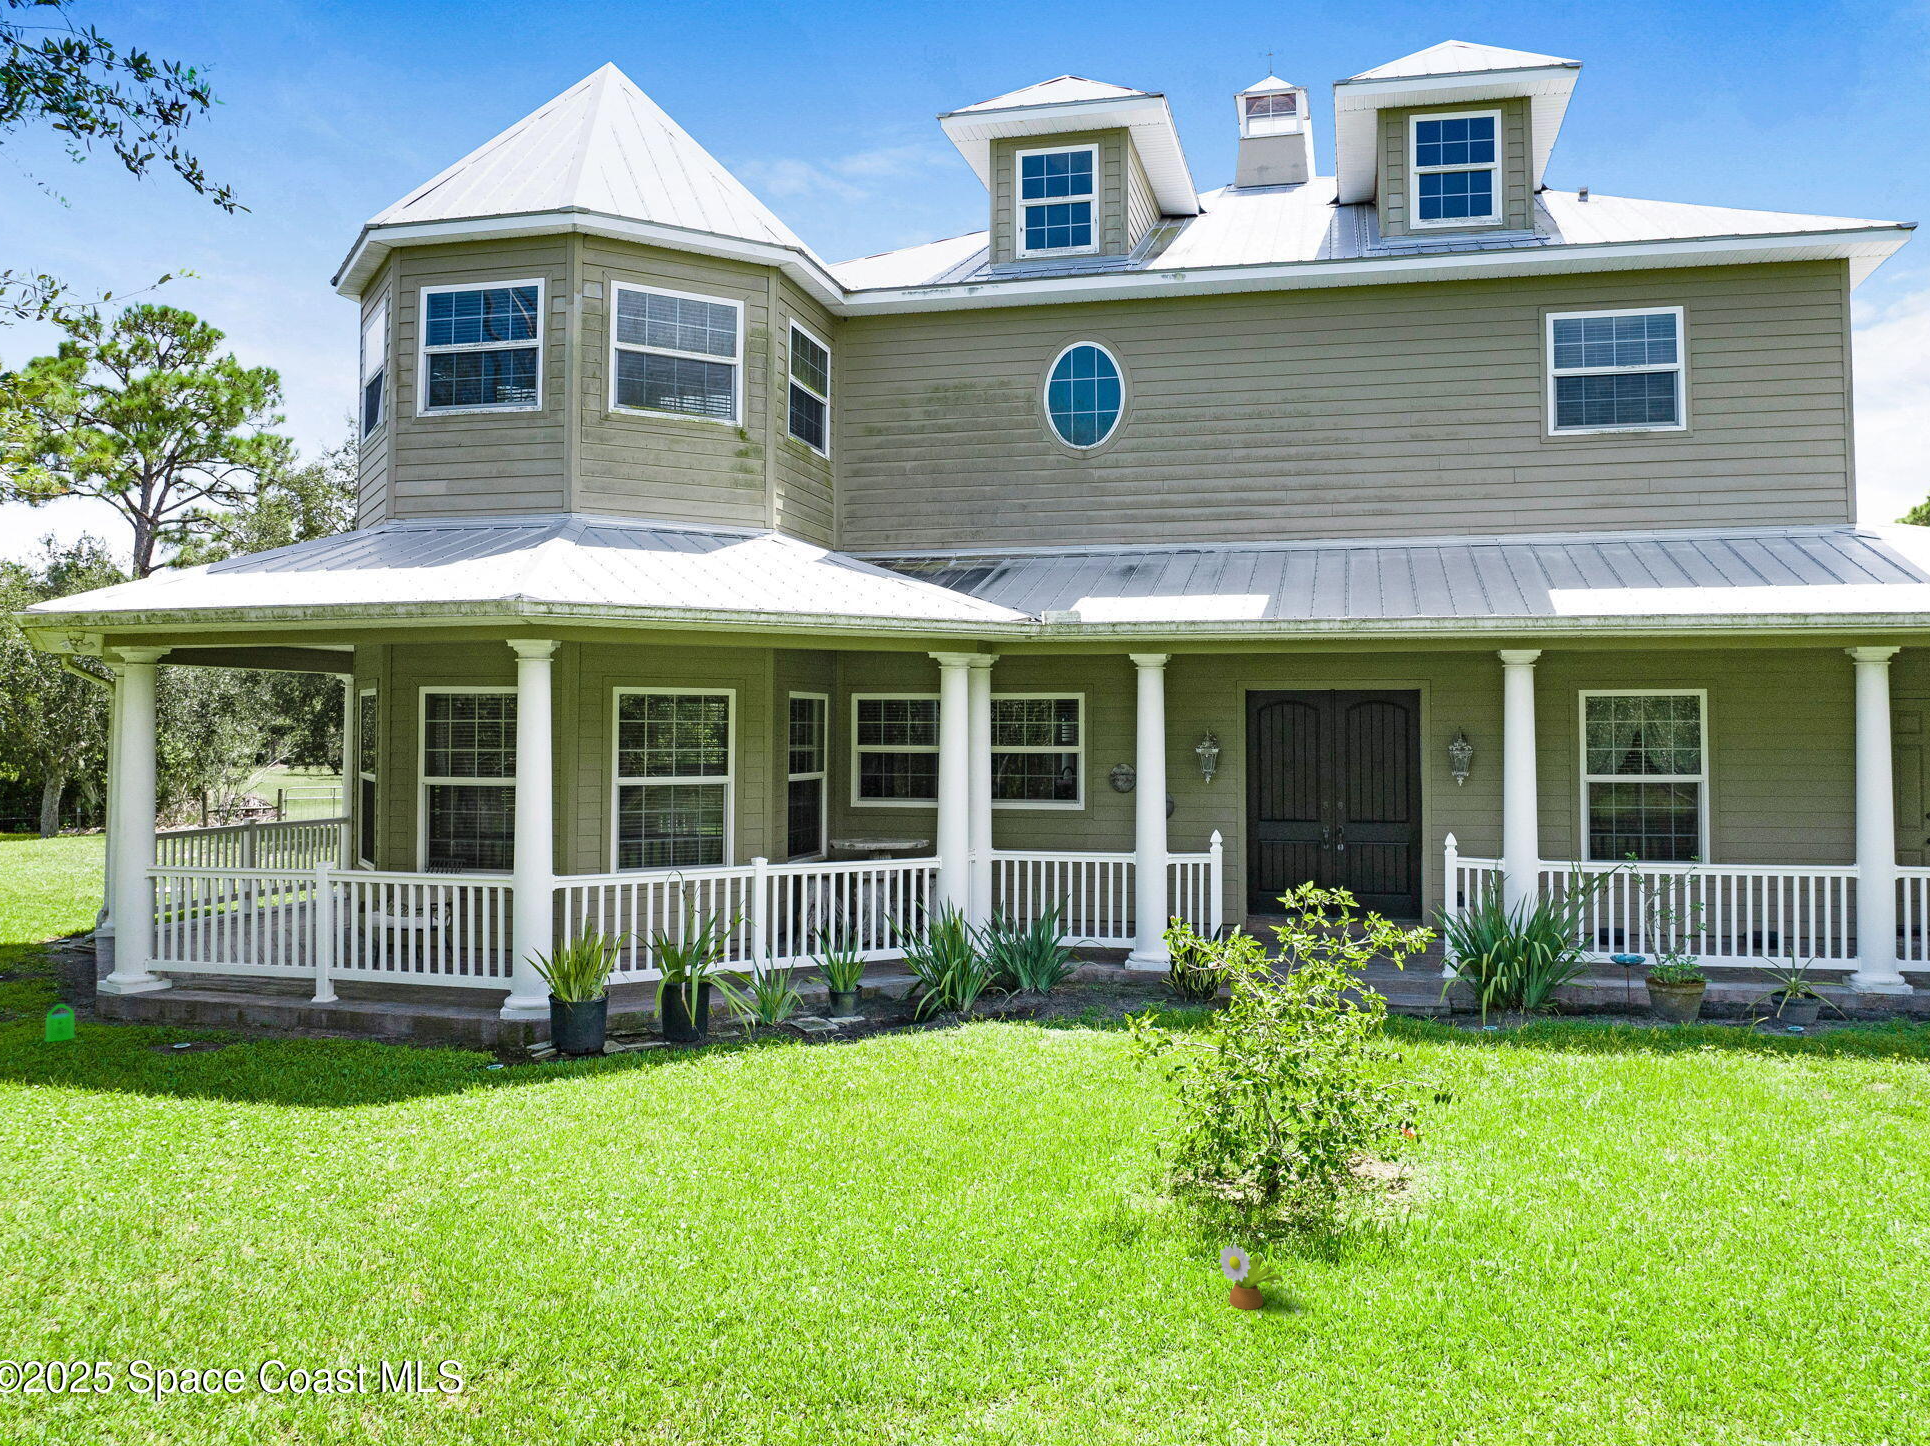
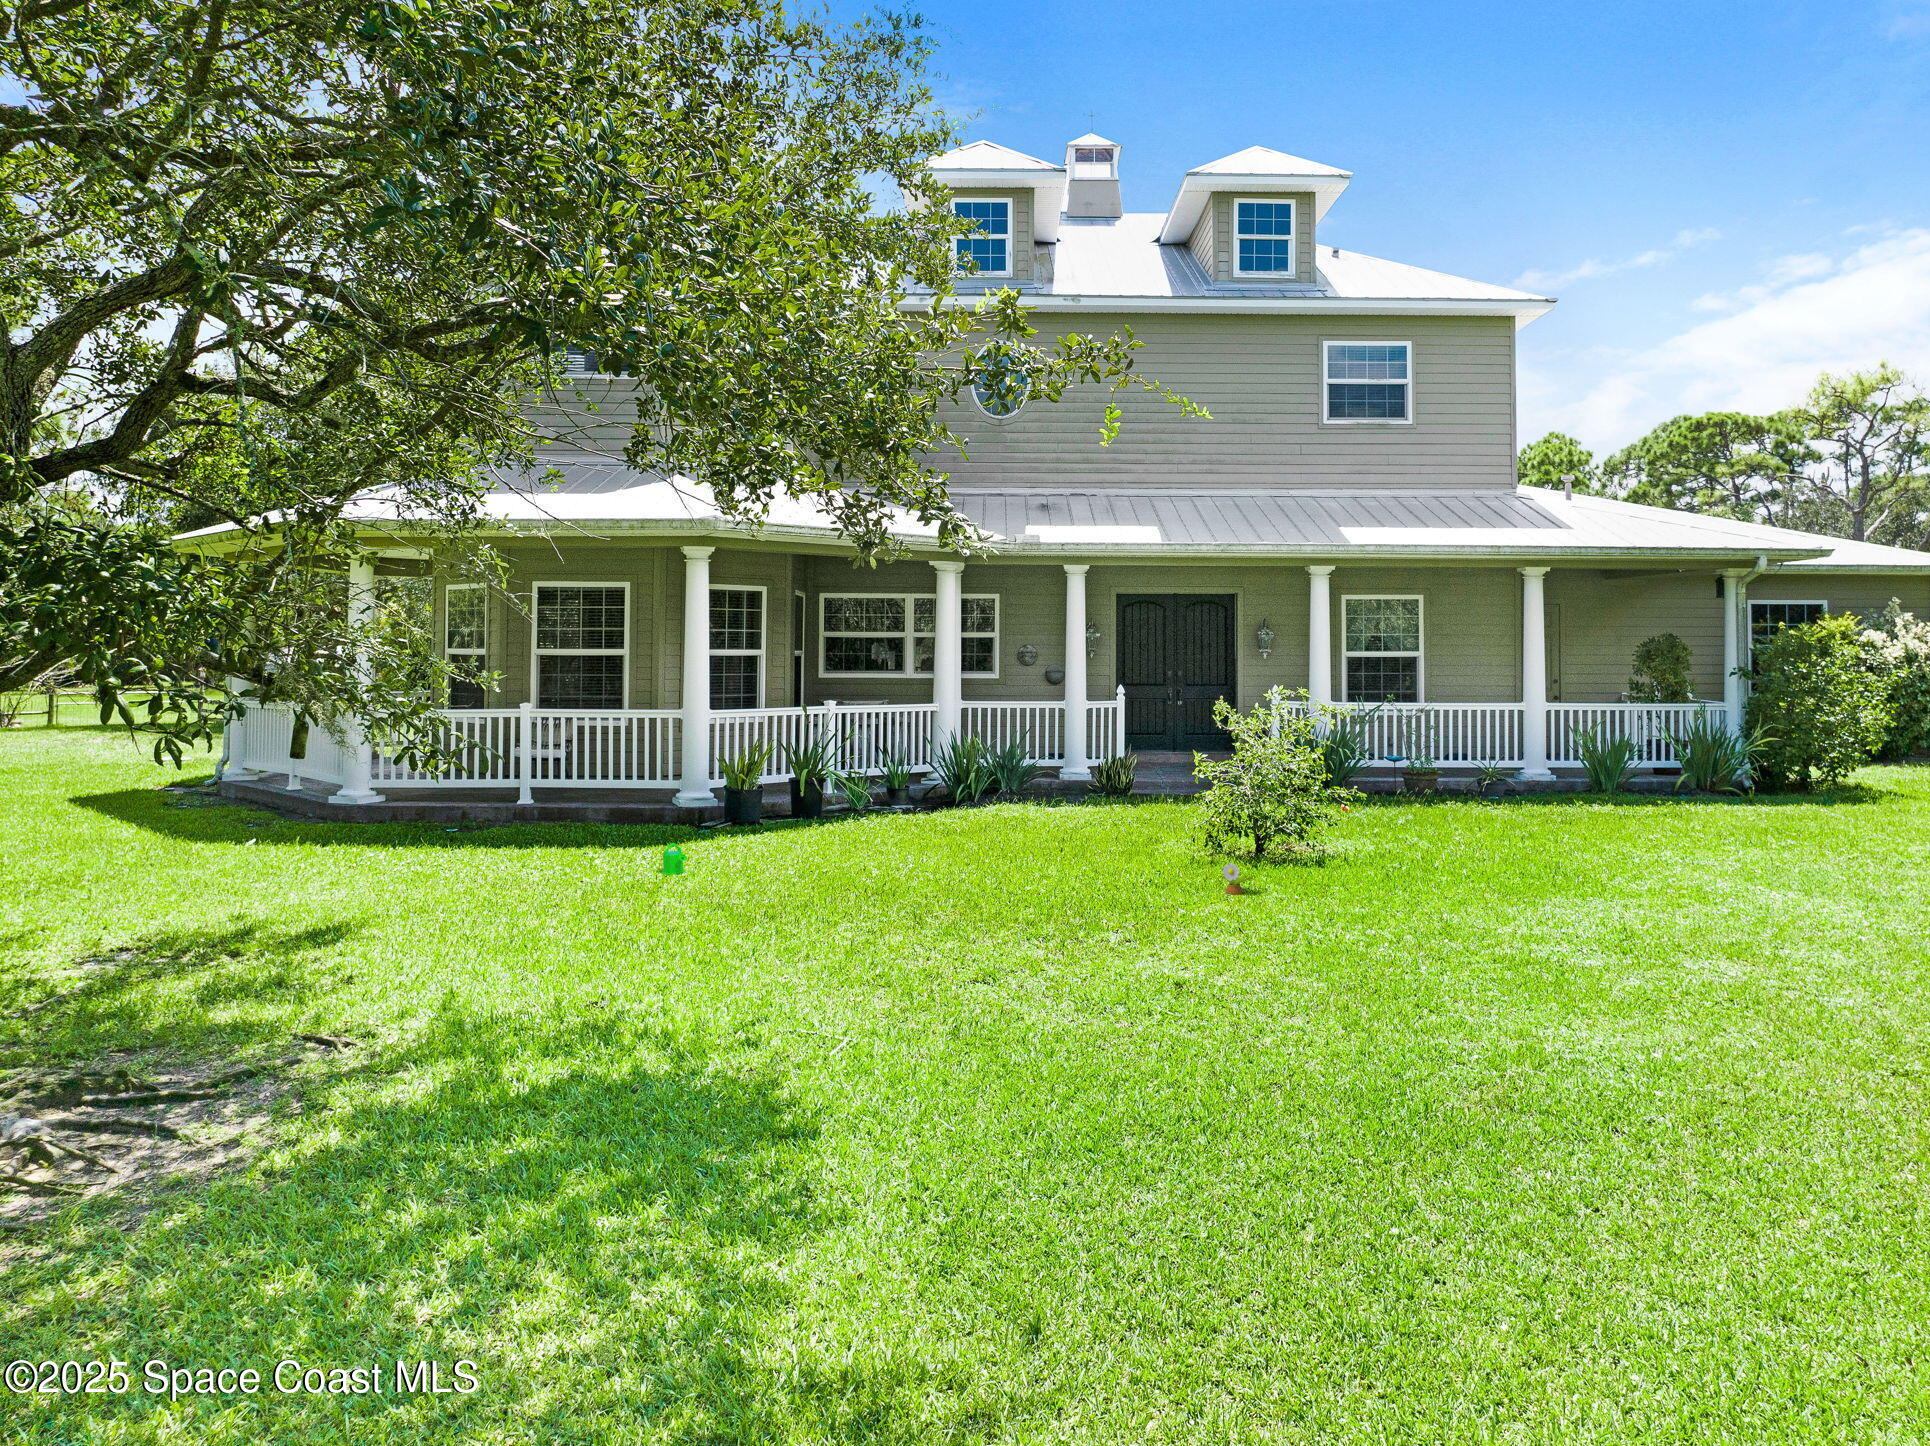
watering can: present [45,1004,75,1042] -> present [662,843,687,875]

